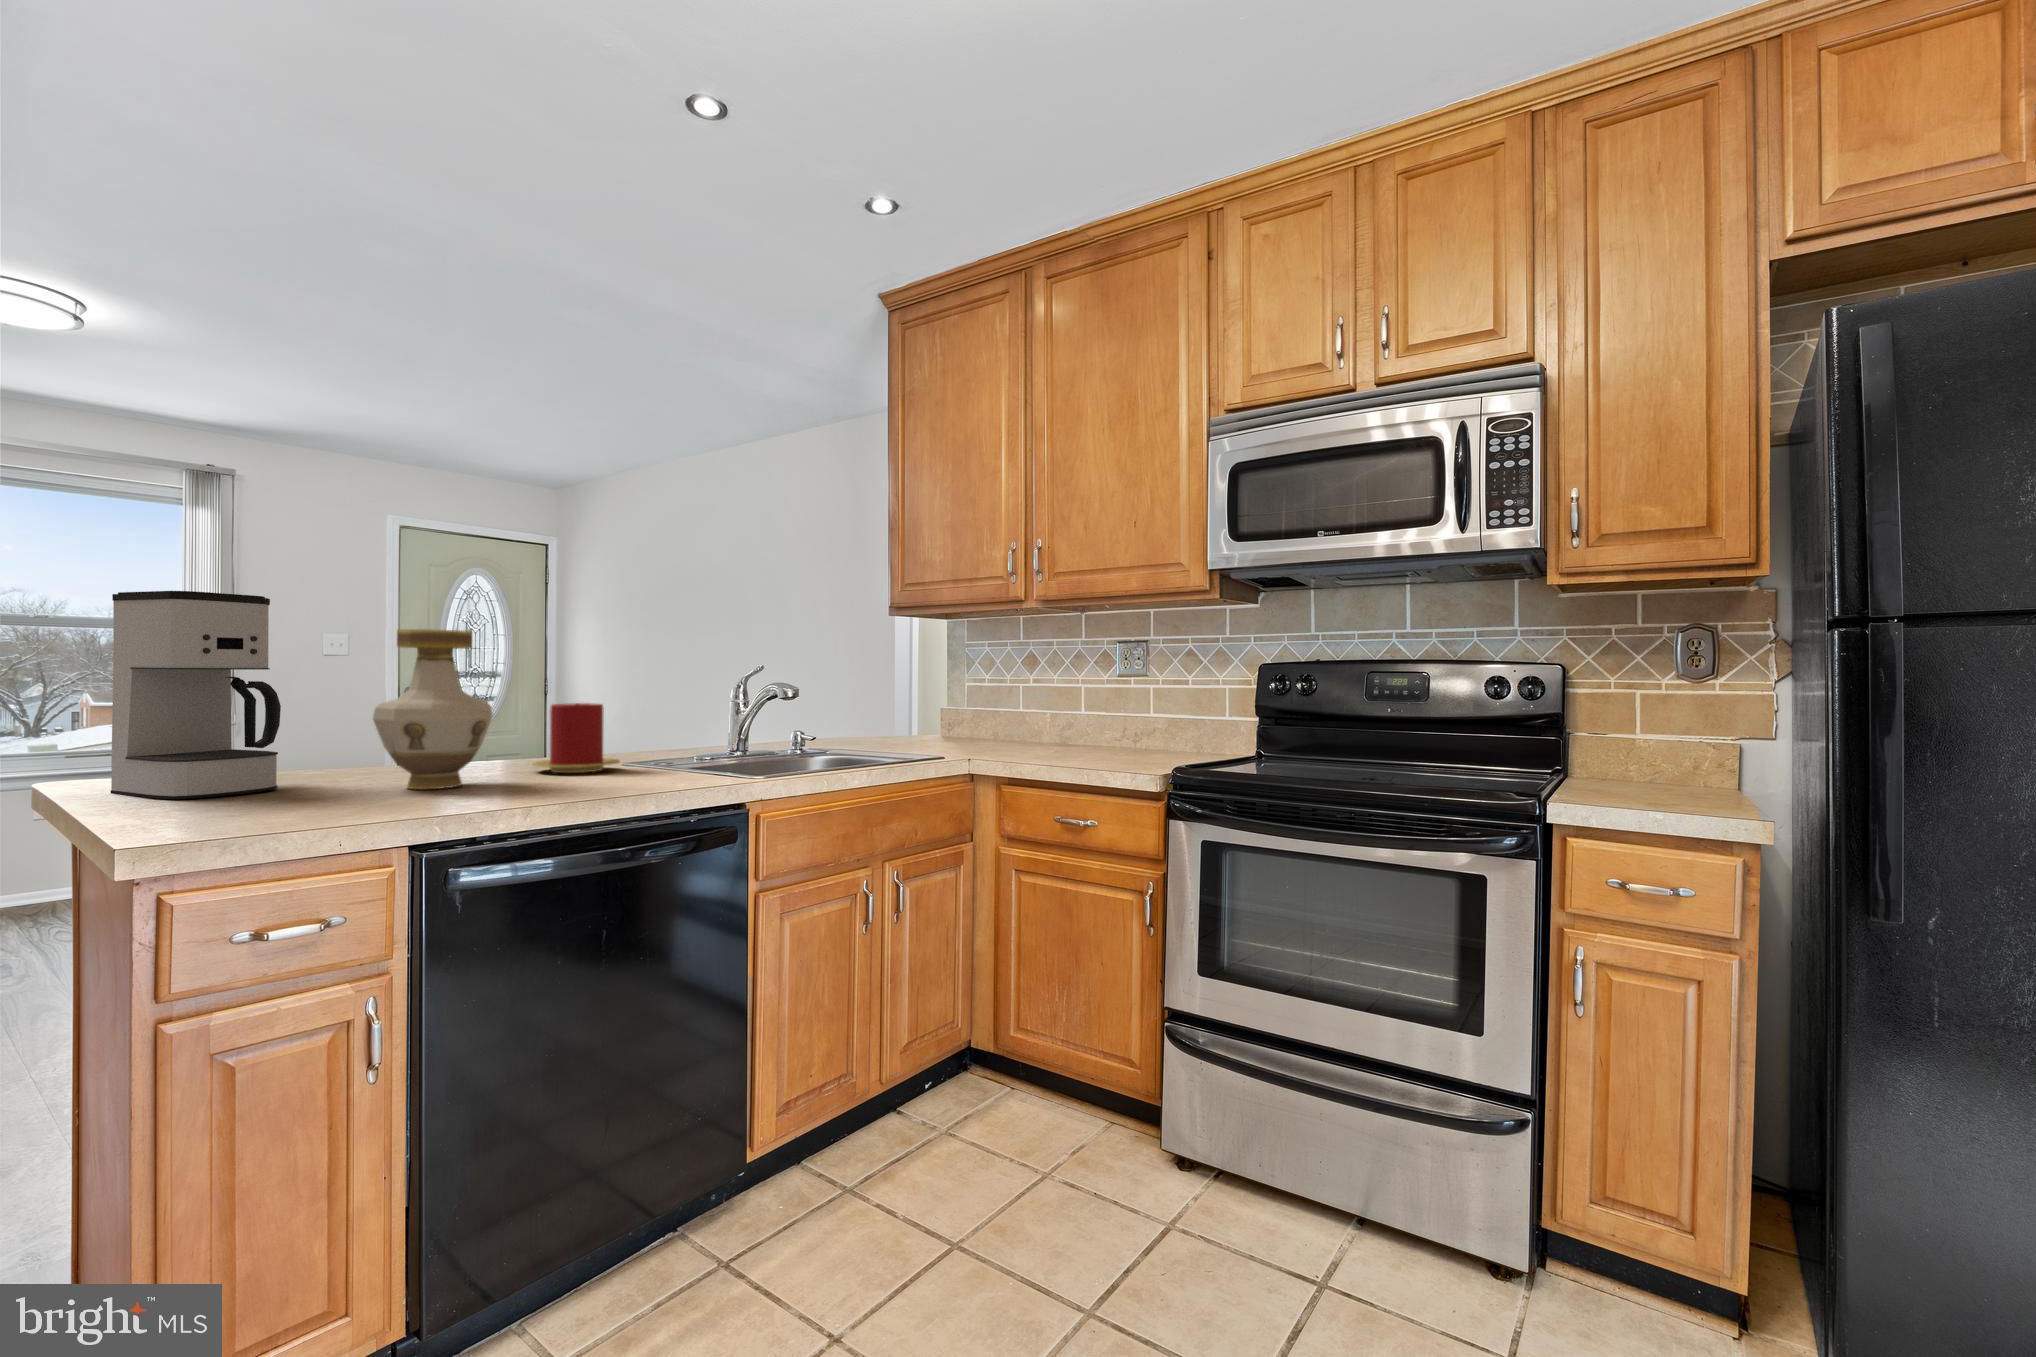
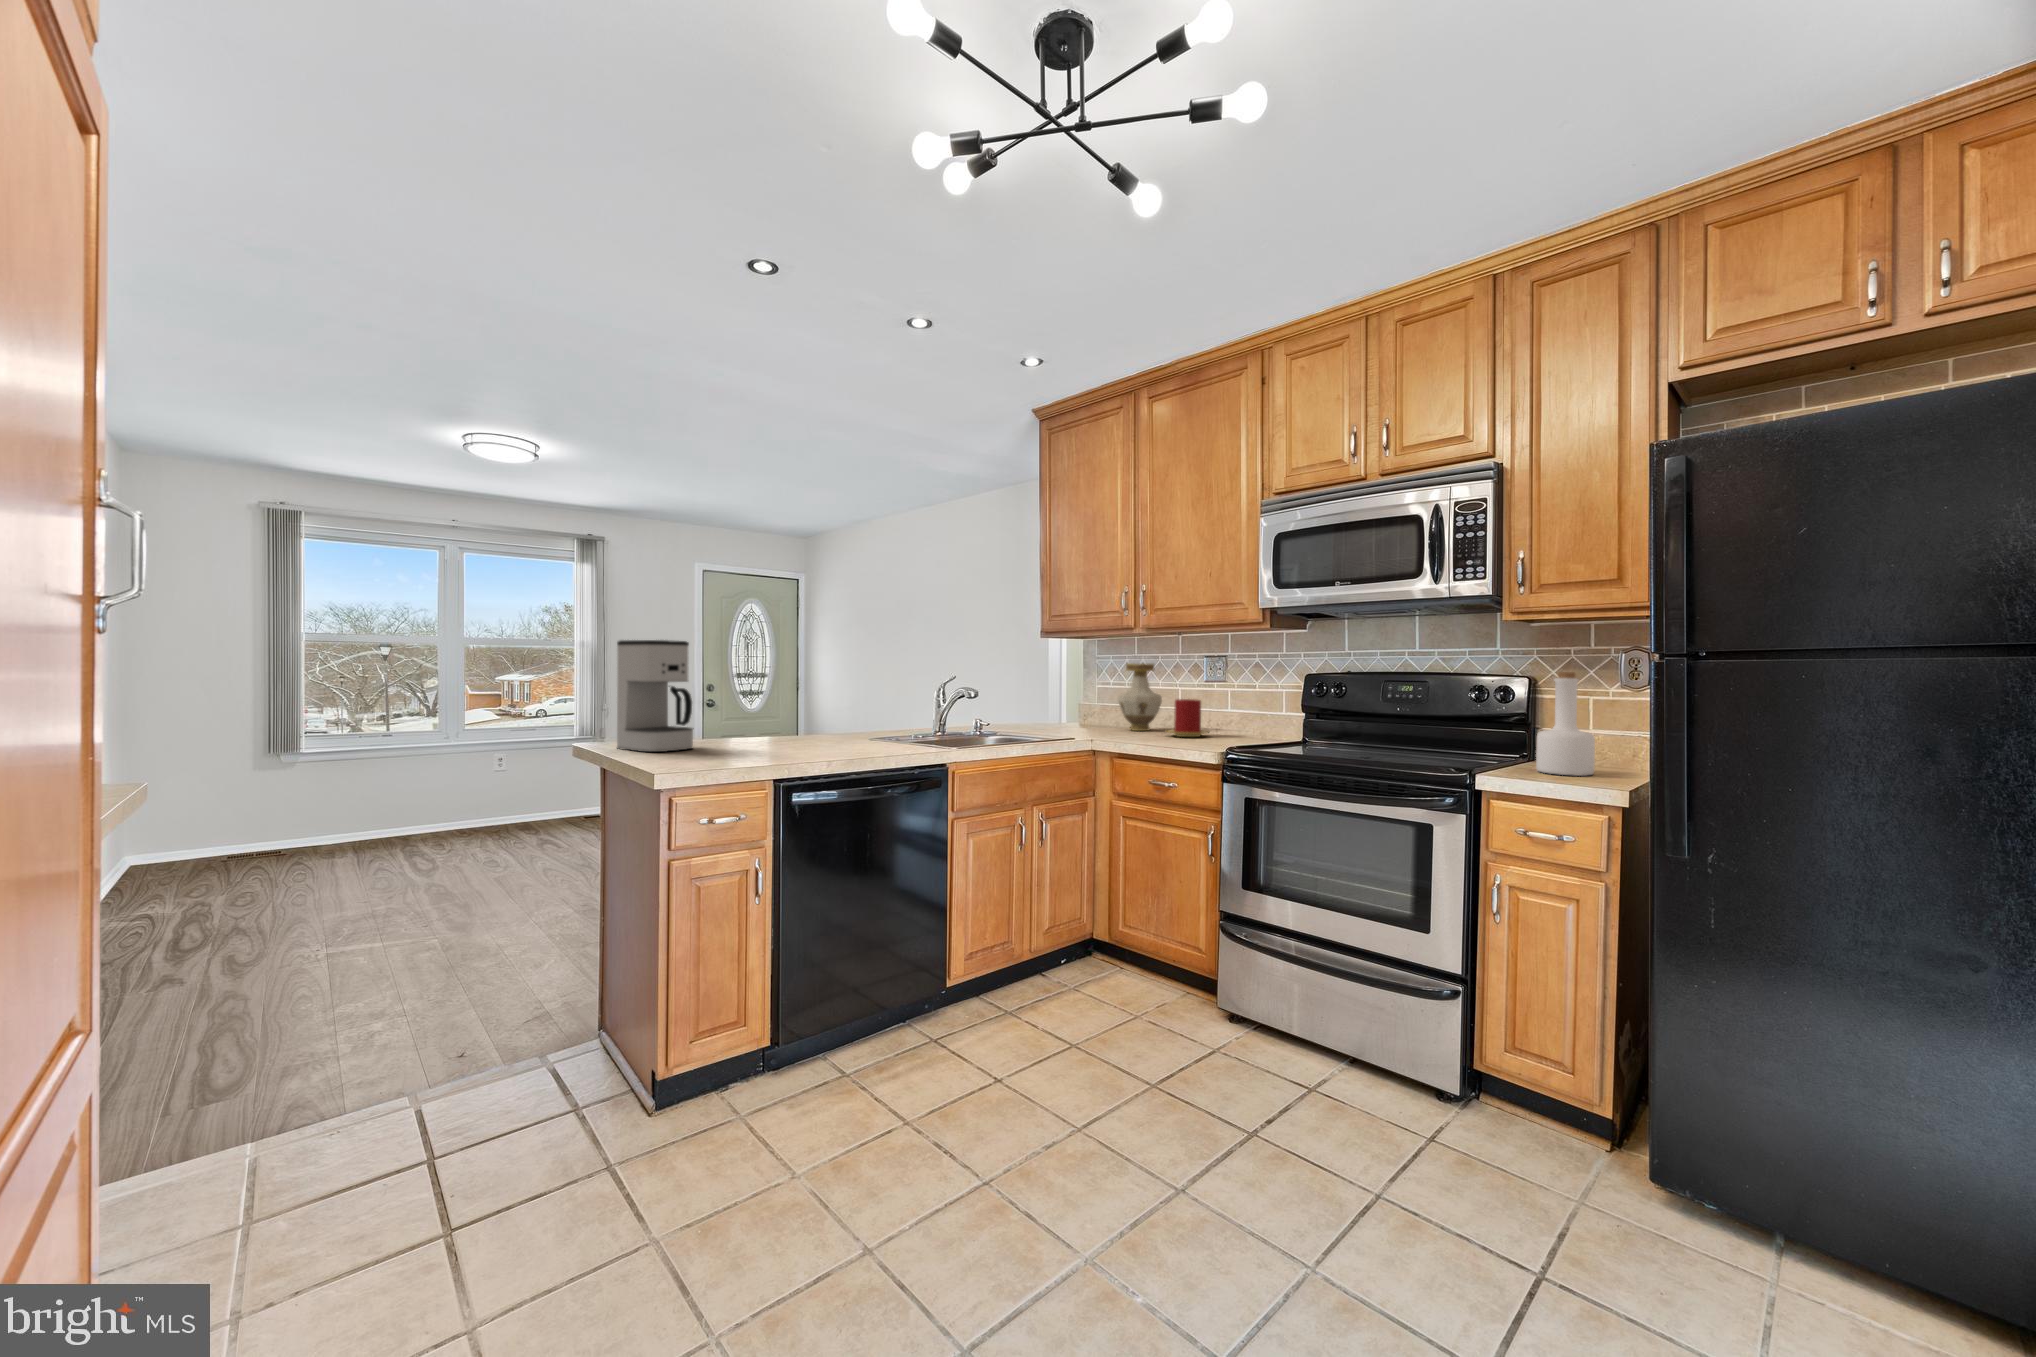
vase: present [373,629,493,789] -> present [1118,663,1162,731]
bottle: none [1609,654,1692,799] -> present [1536,672,1595,776]
candle: present [533,703,620,773] -> present [1167,699,1208,737]

